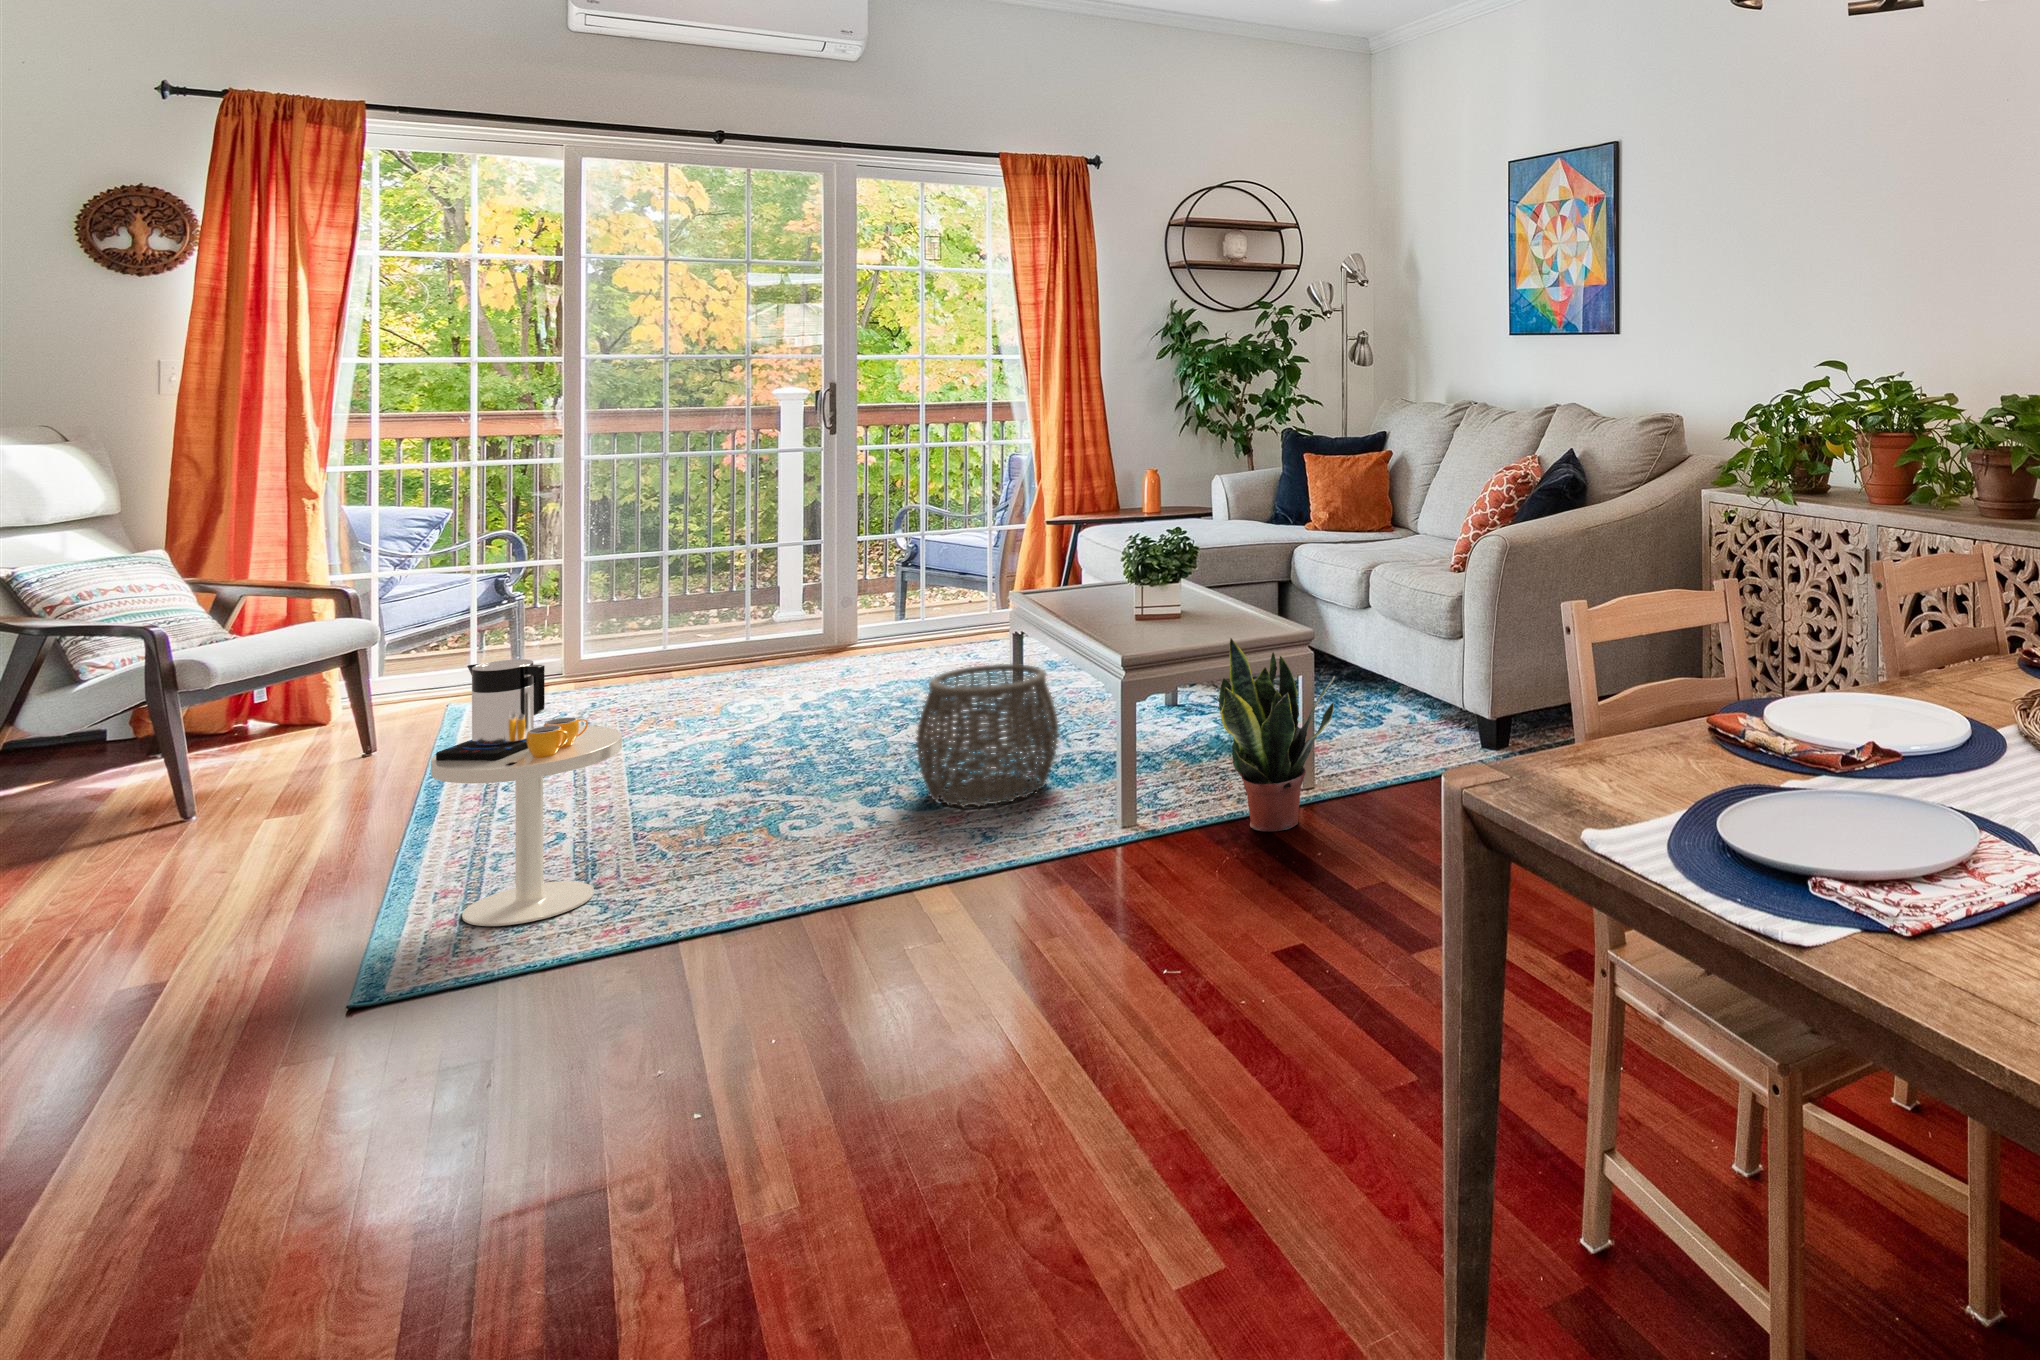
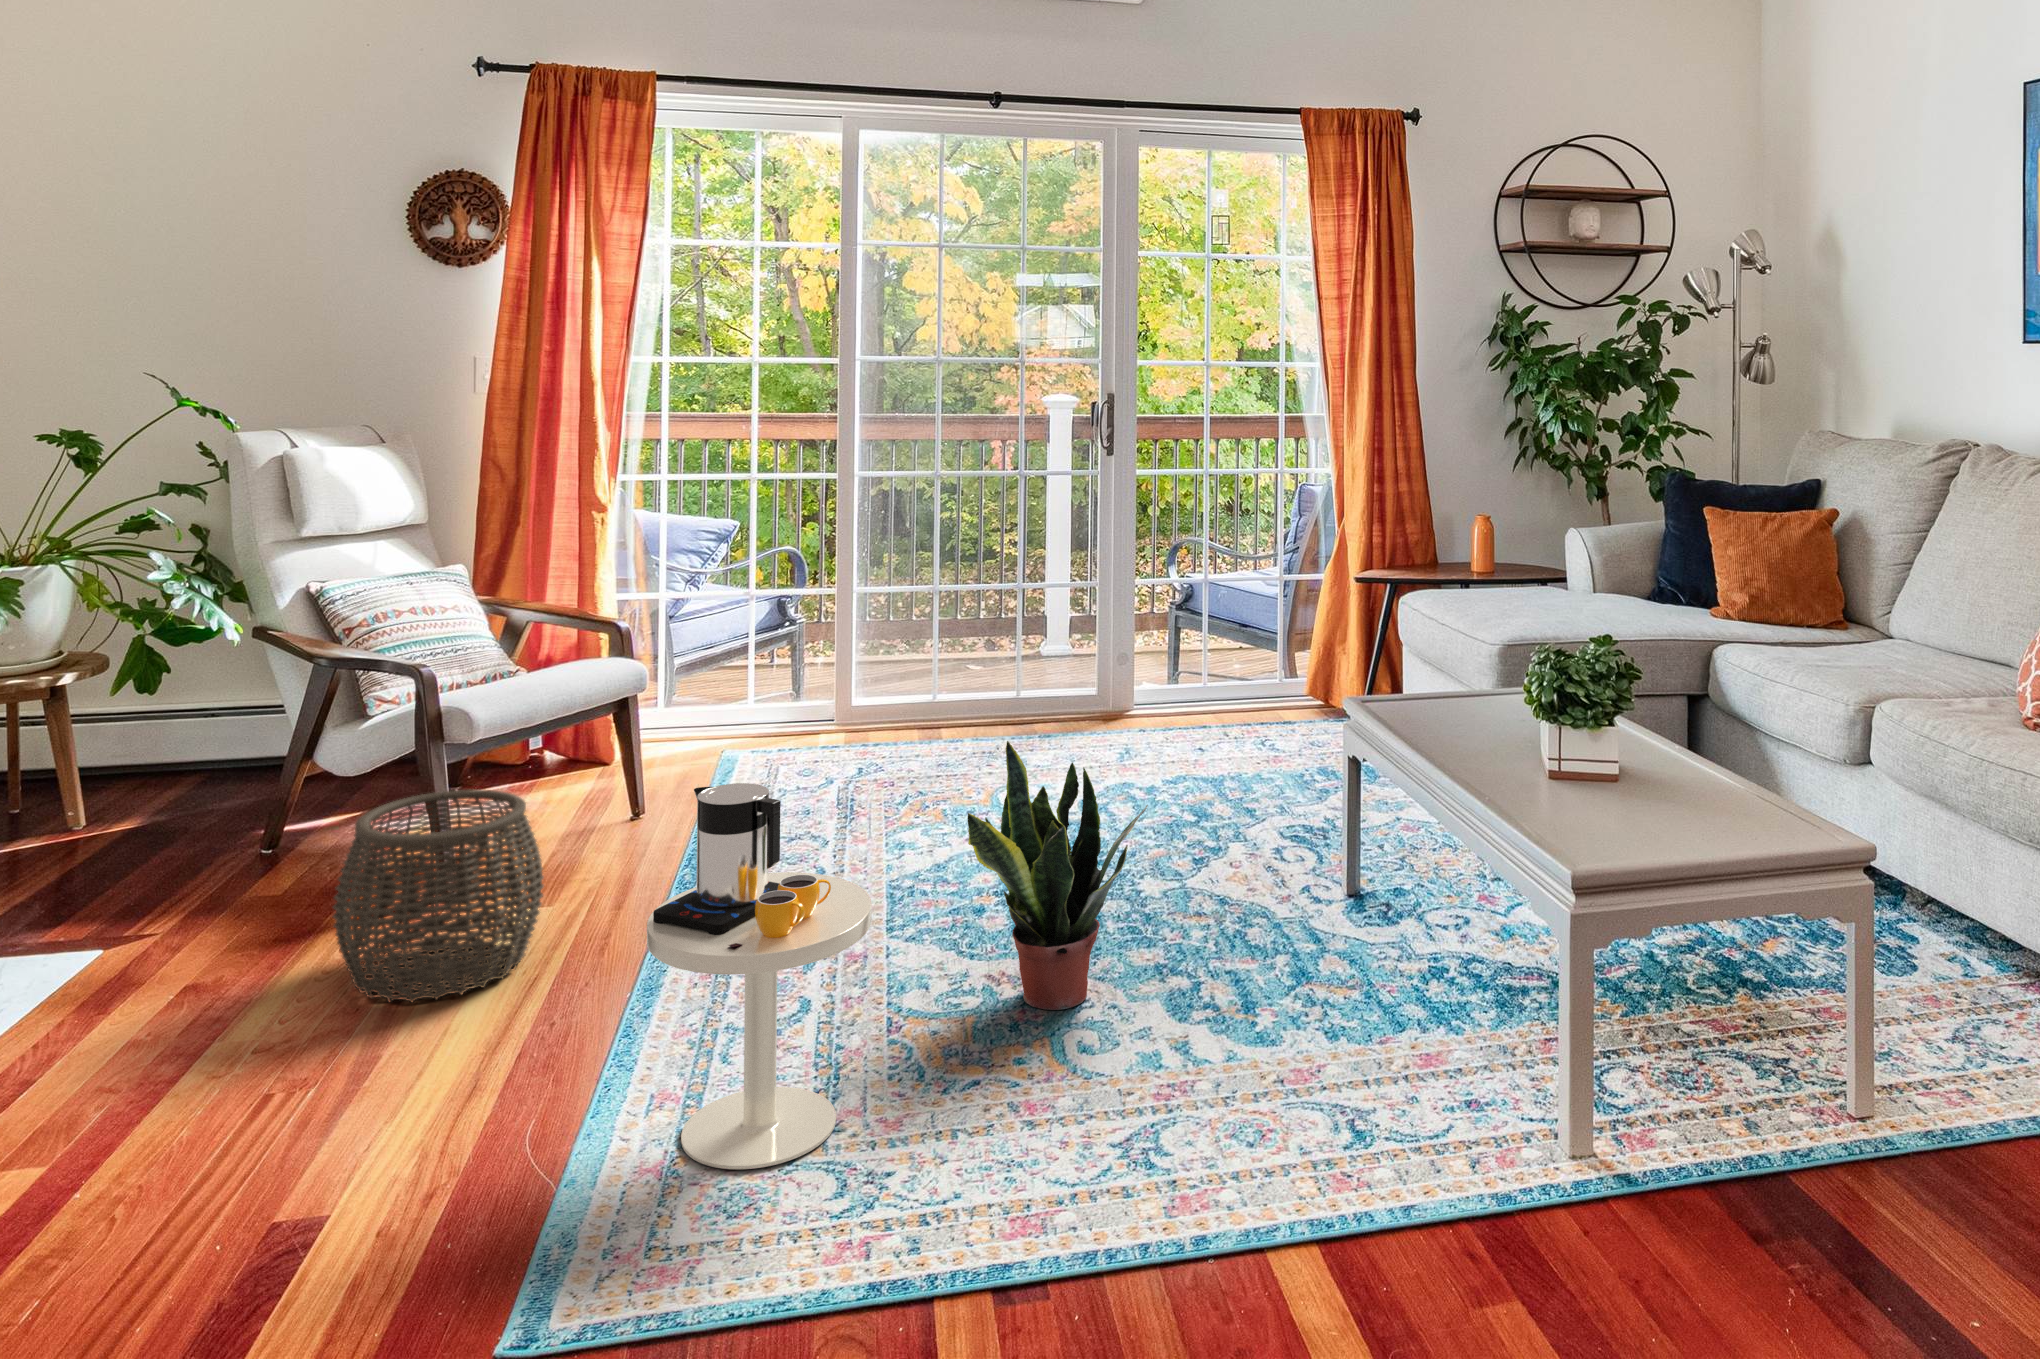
potted plant: present [1217,638,1335,831] -> present [968,741,1148,1010]
woven basket: present [916,664,1059,807] -> present [333,790,544,1002]

